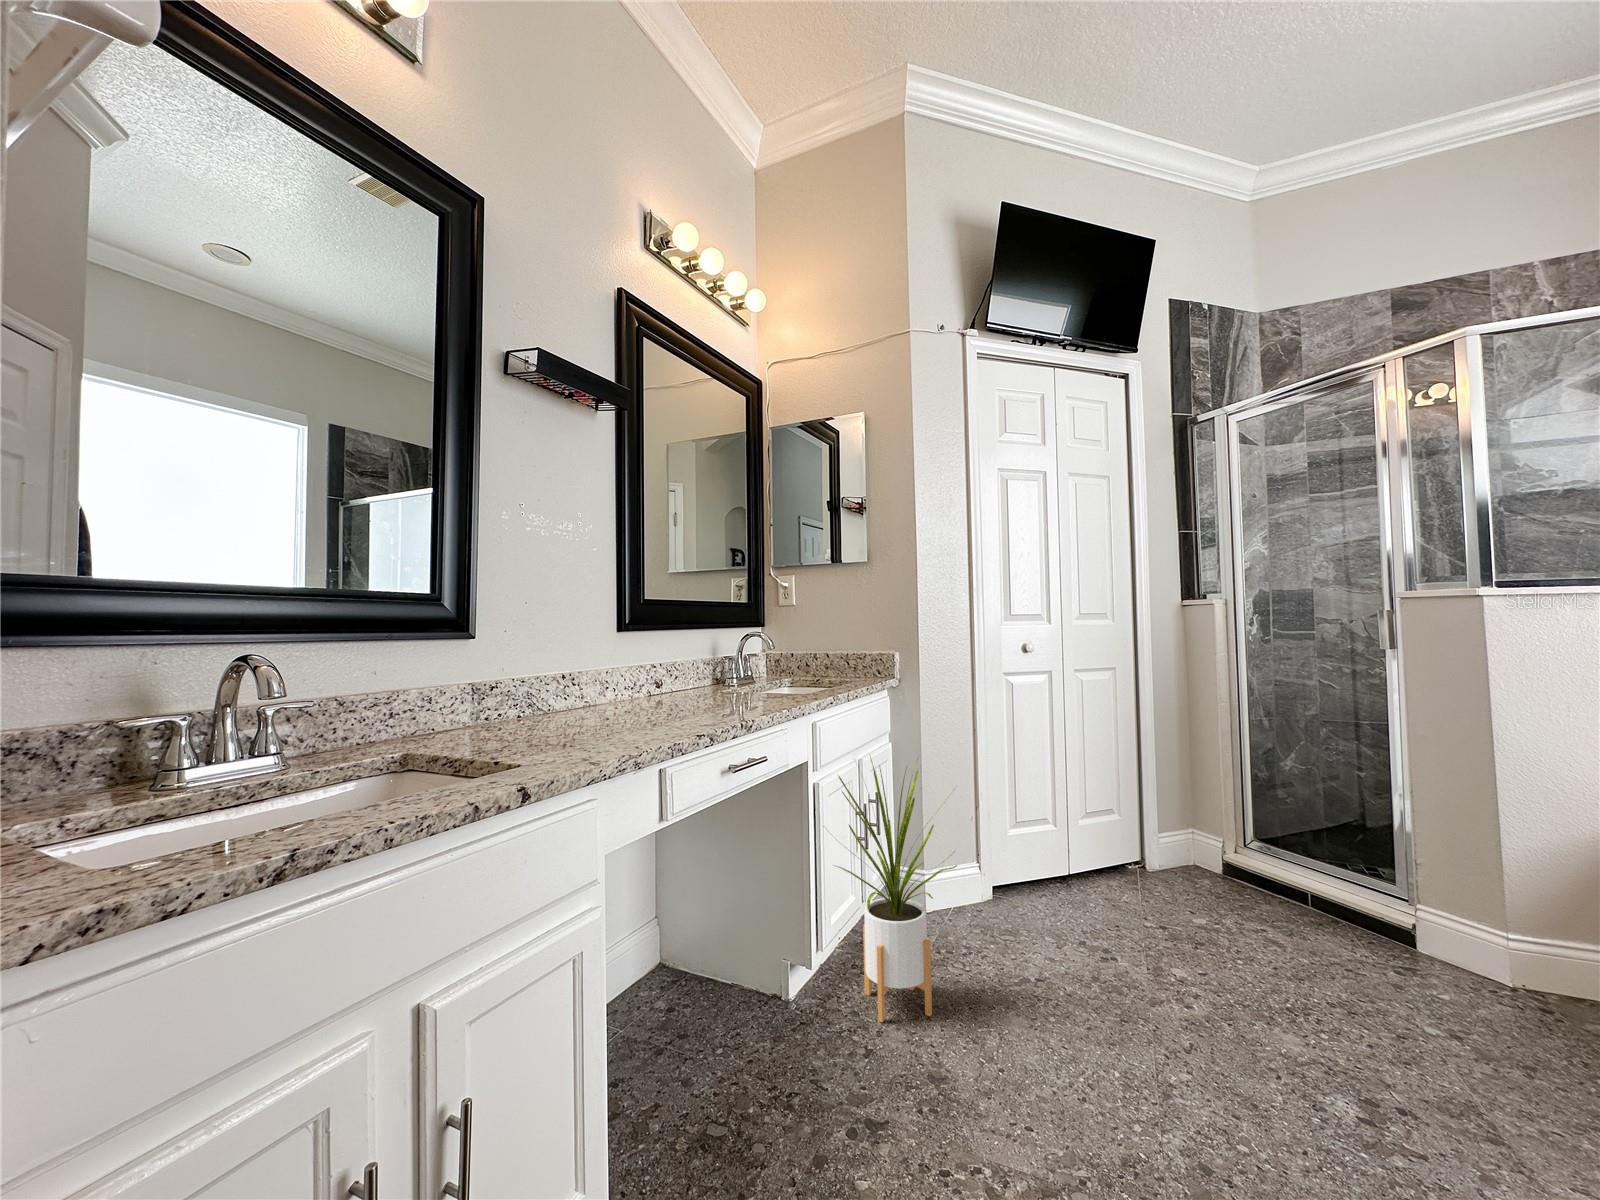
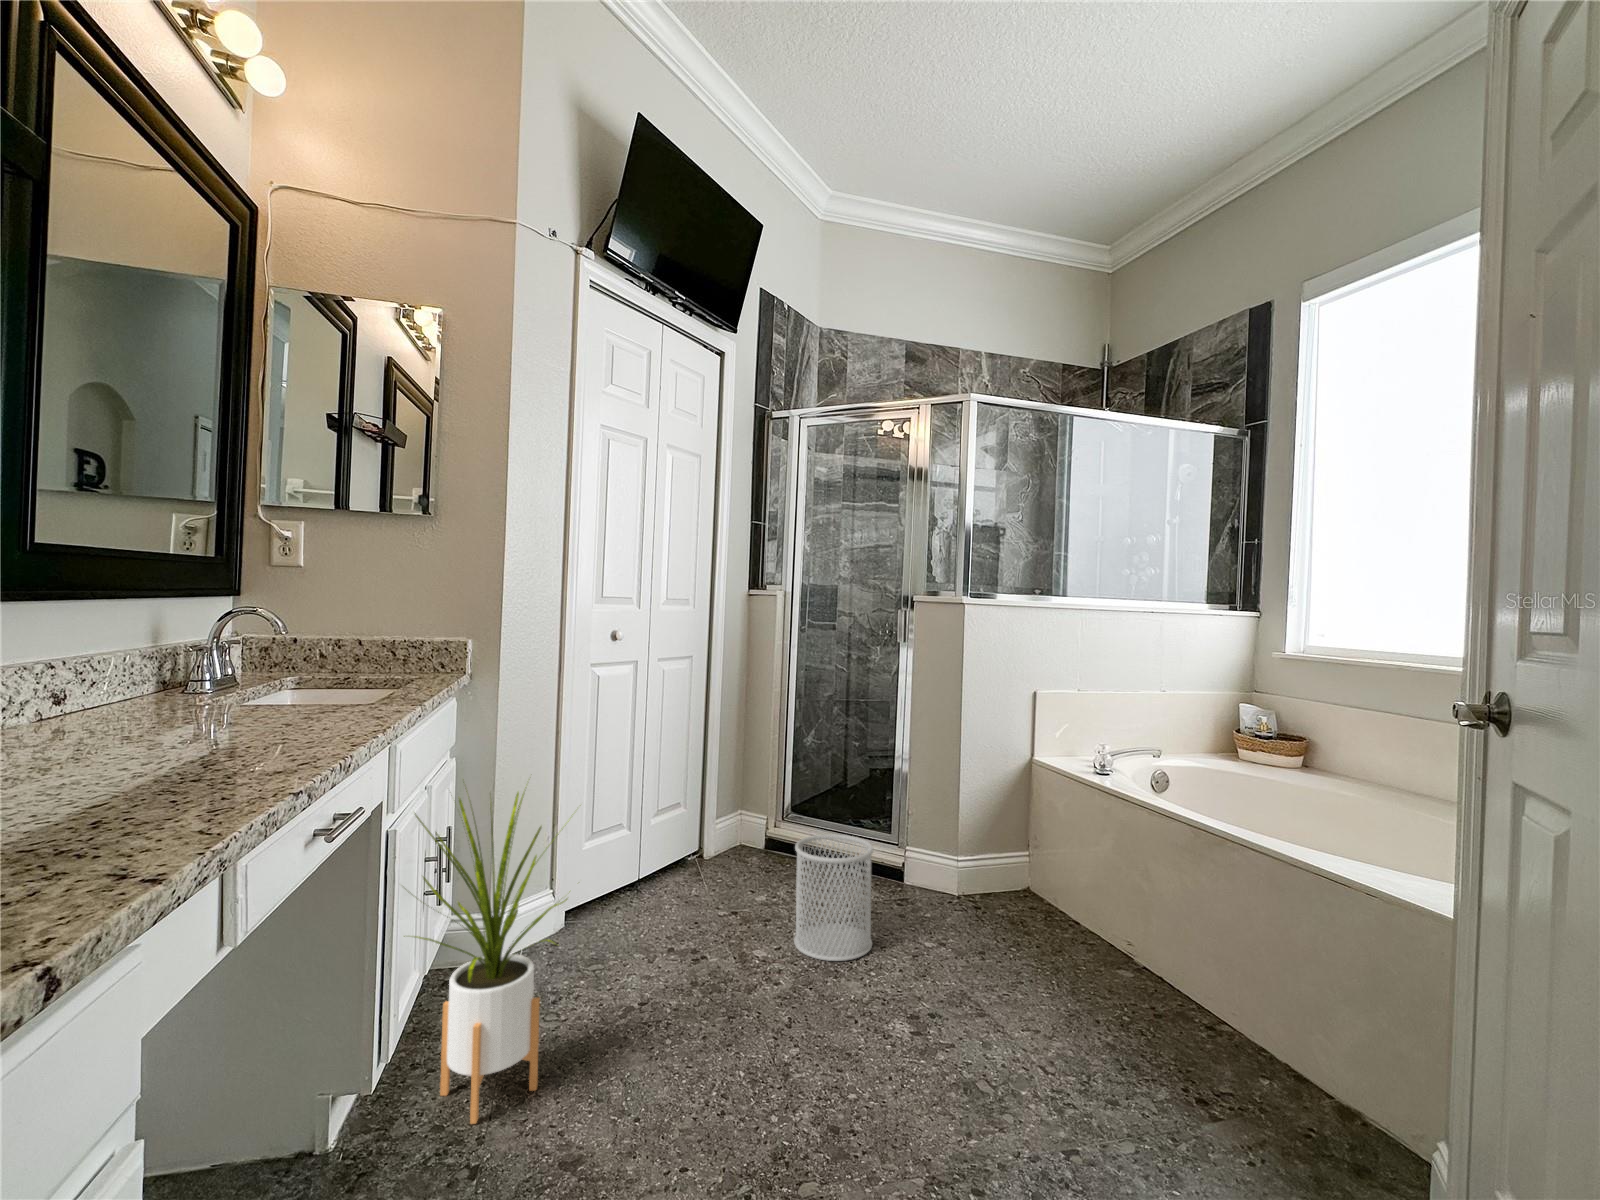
wastebasket: none [1221,863,1336,1015] -> present [794,834,874,961]

